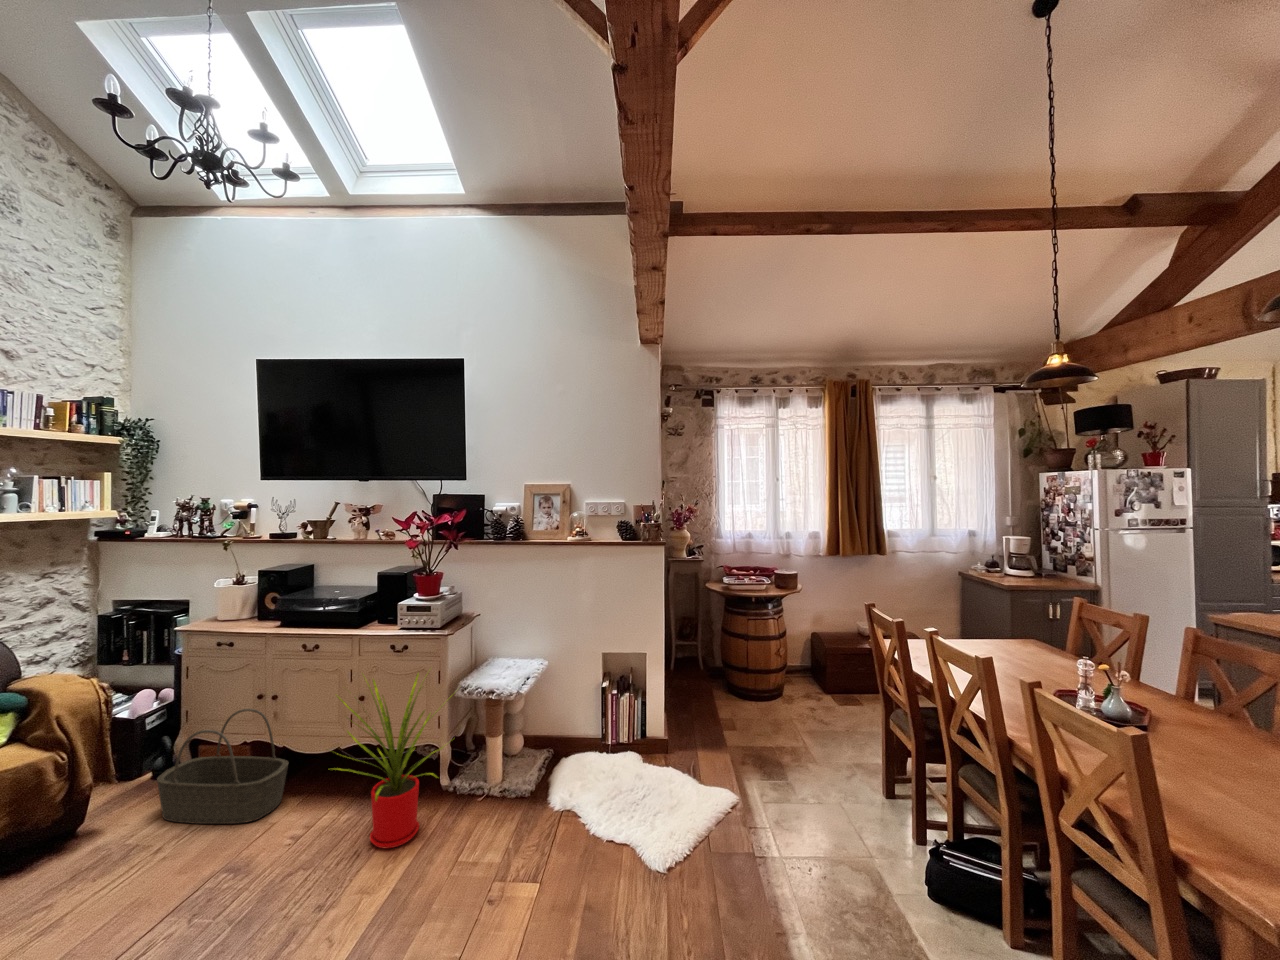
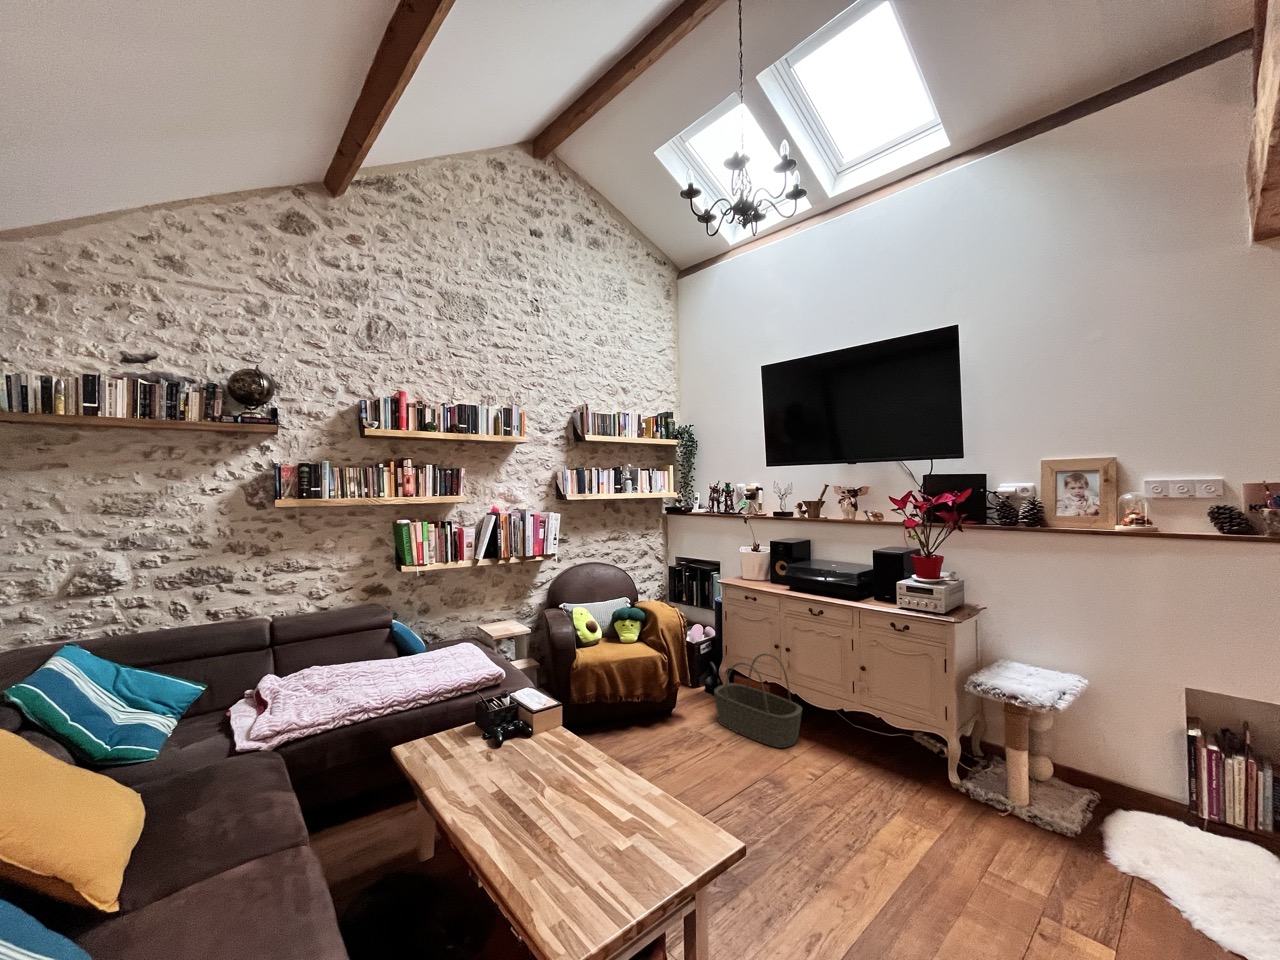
house plant: present [332,674,443,849] -> none [844,642,980,825]

